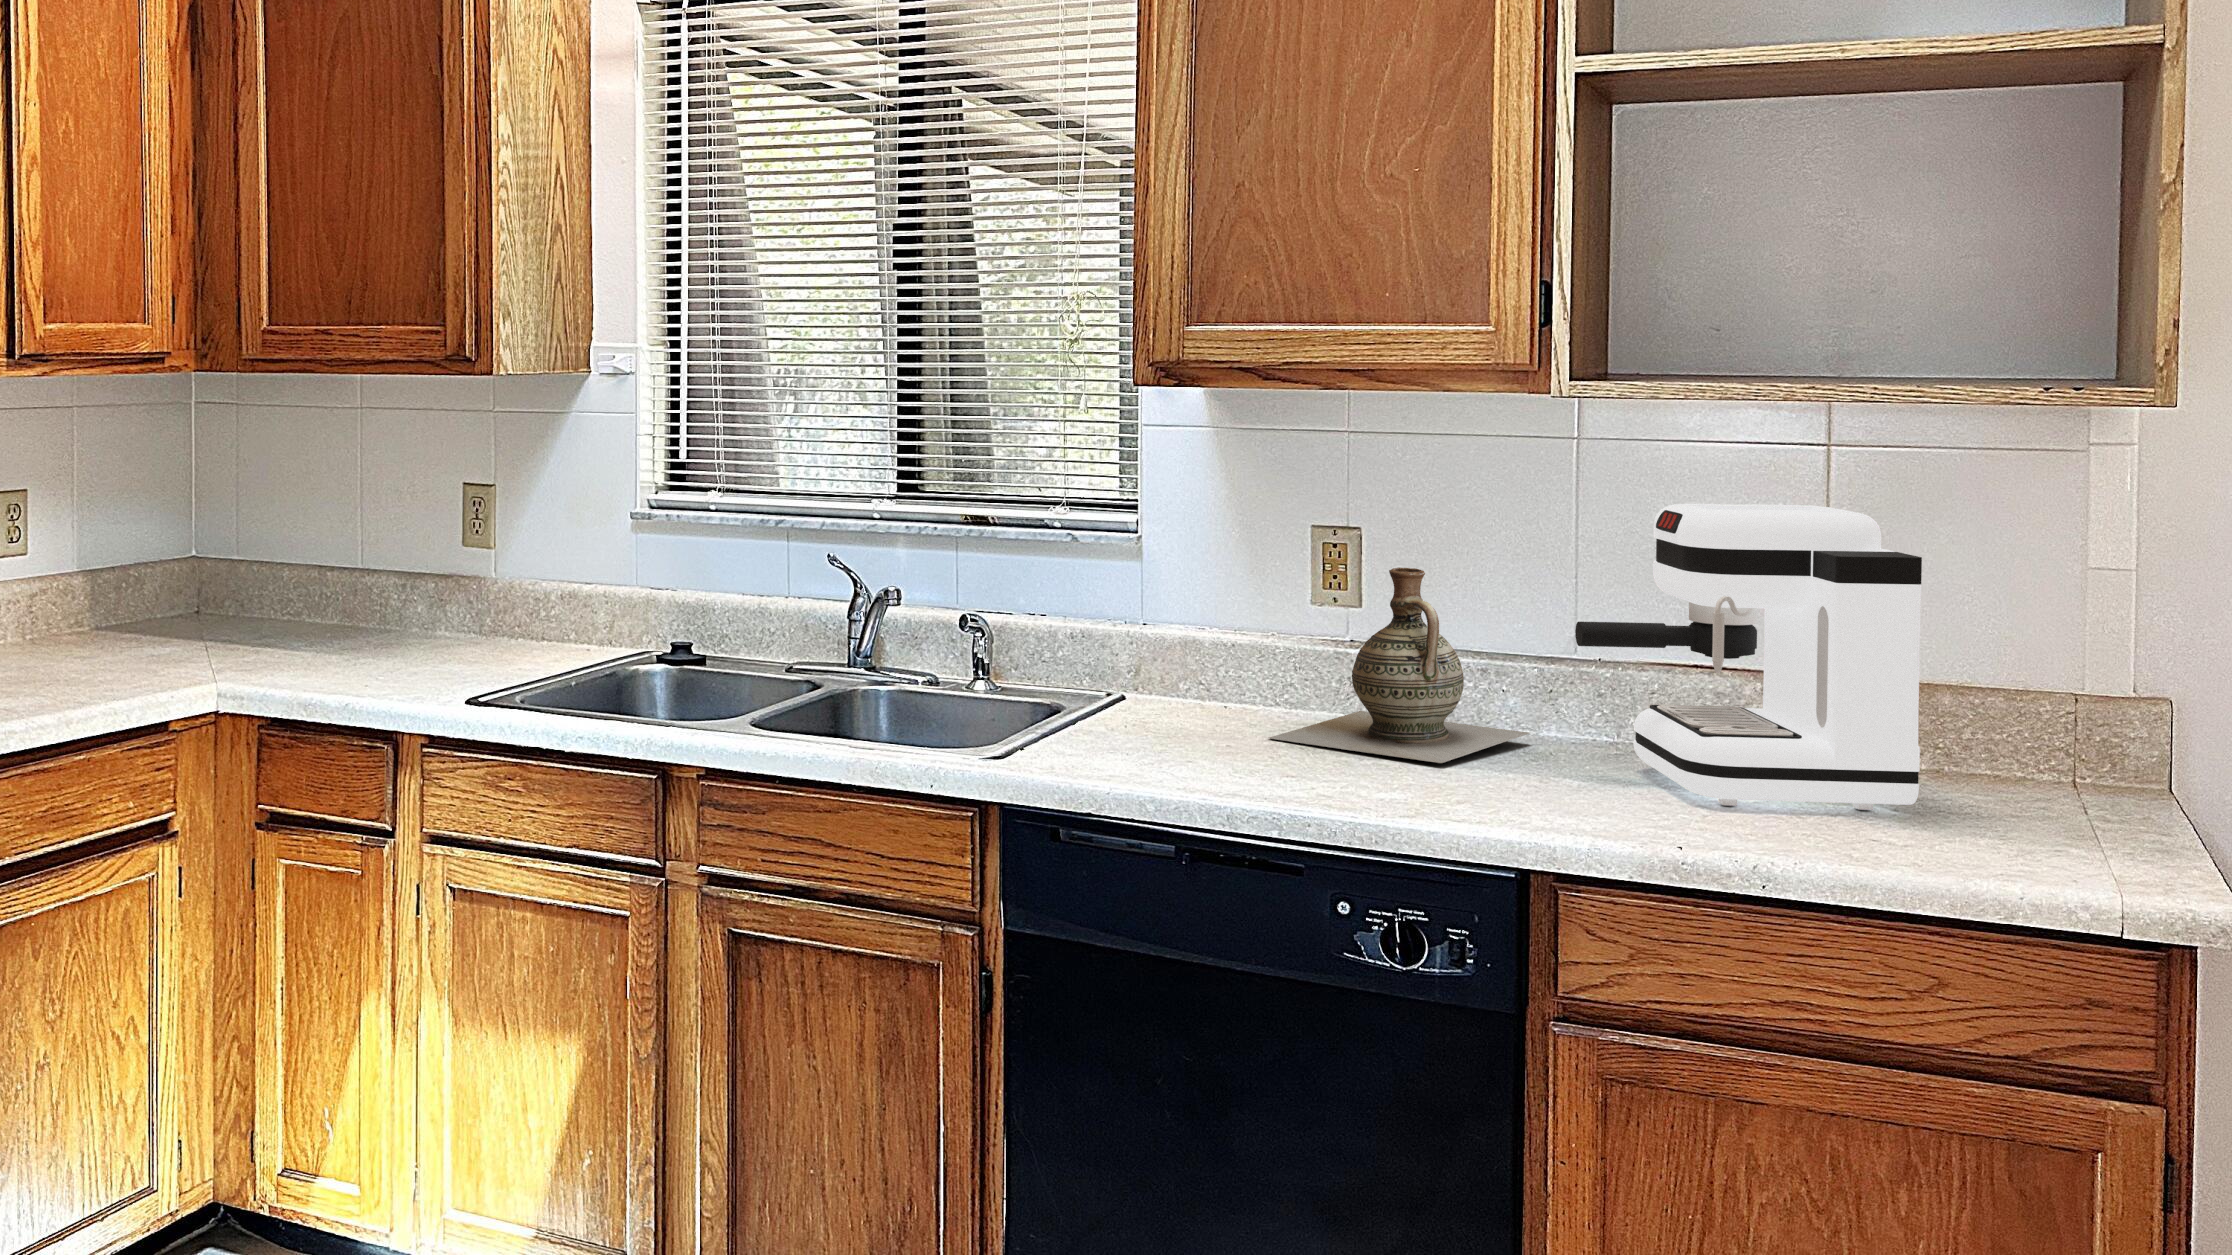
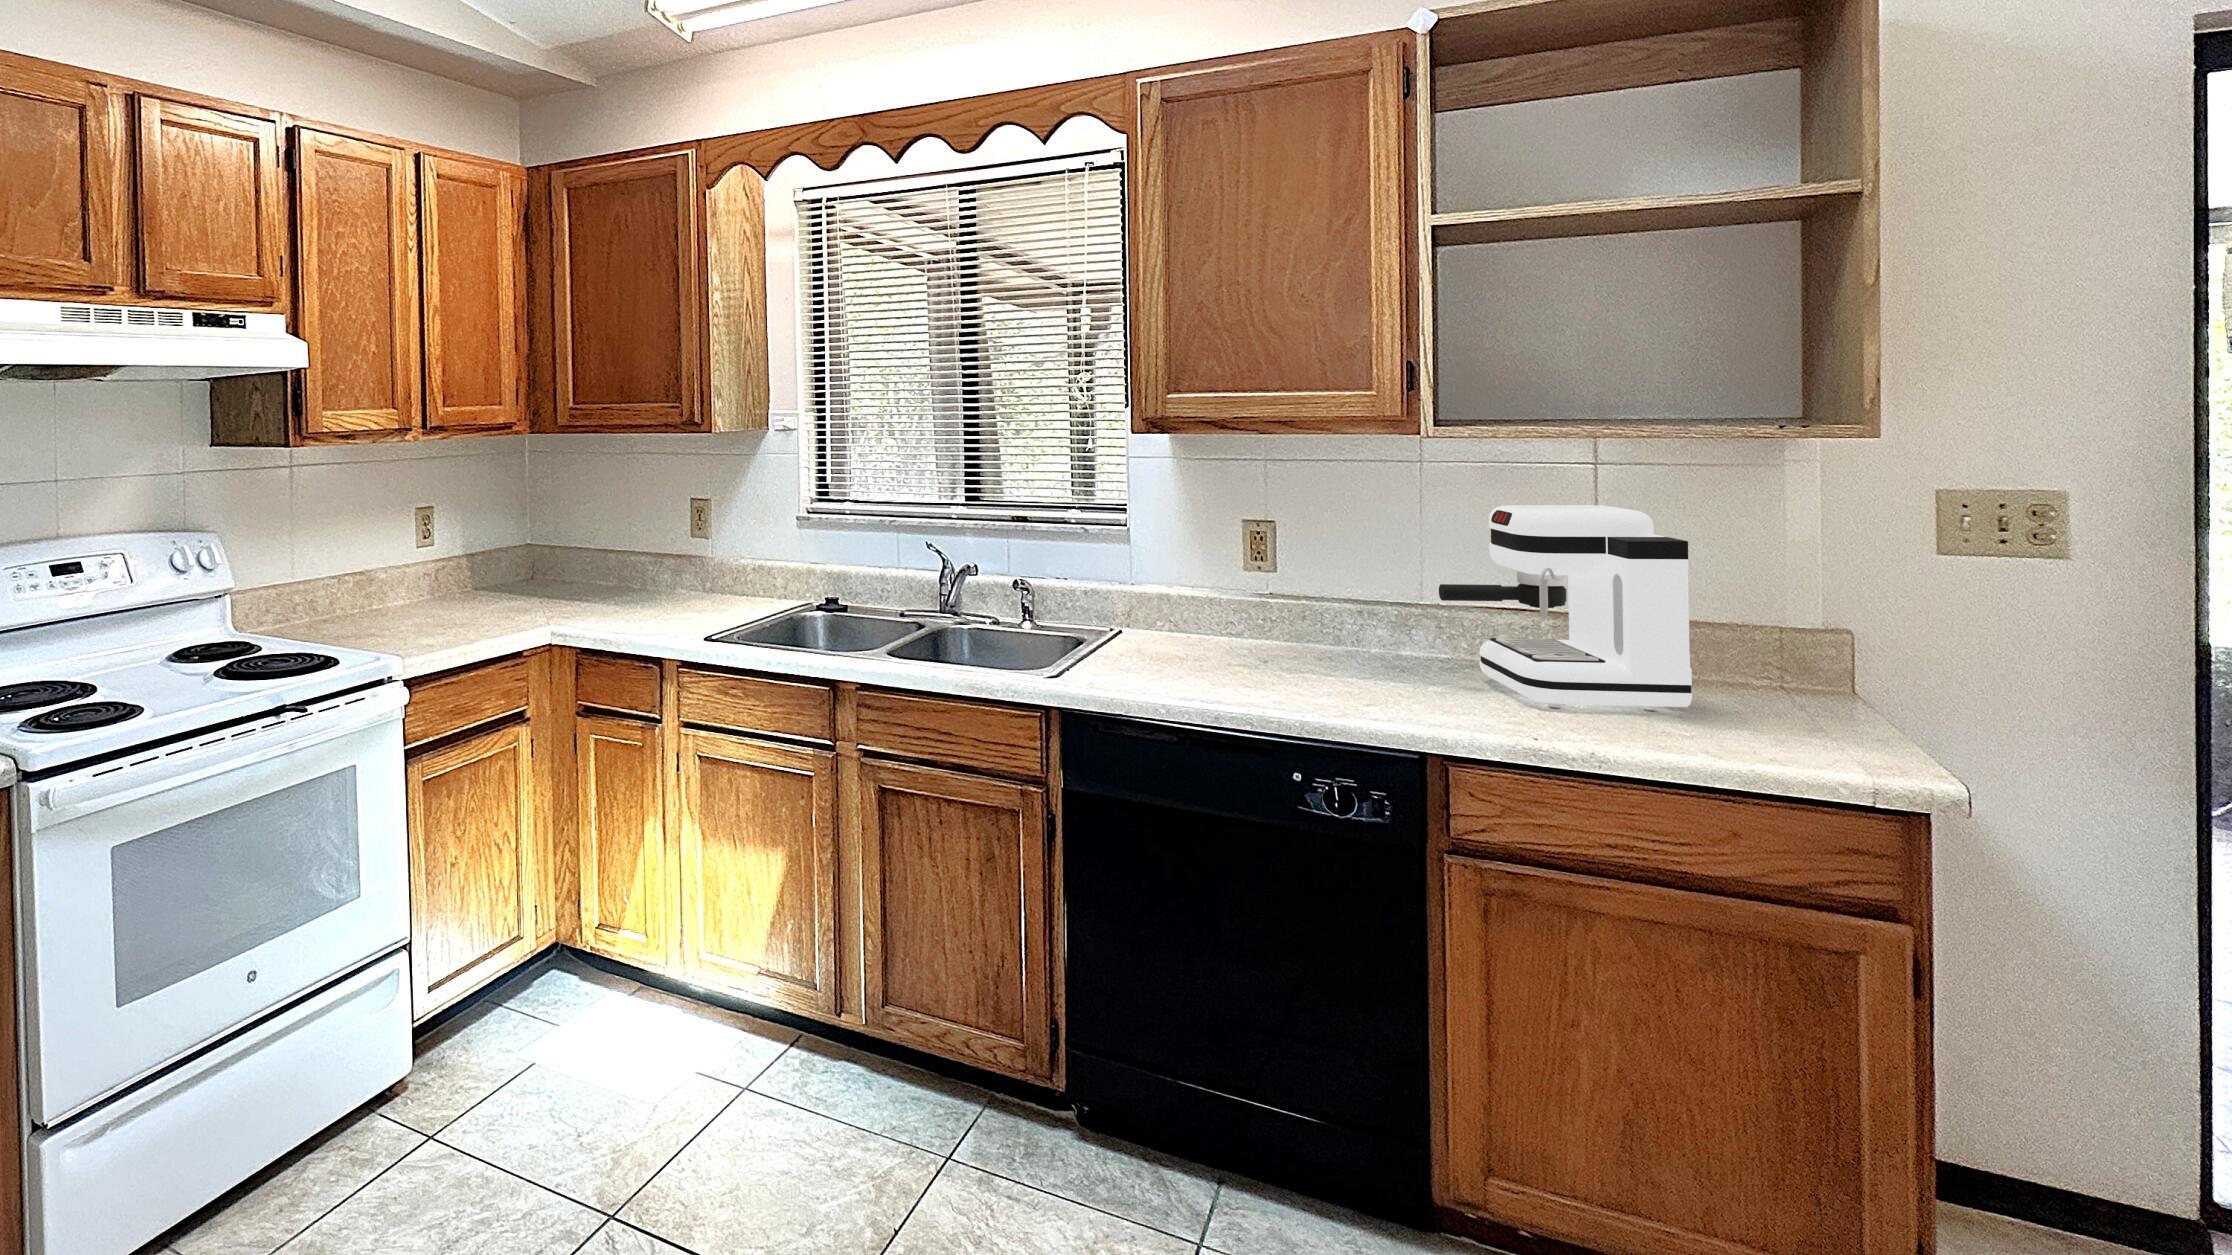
ceramic jug: present [1269,568,1530,763] -> none [1225,548,1404,677]

